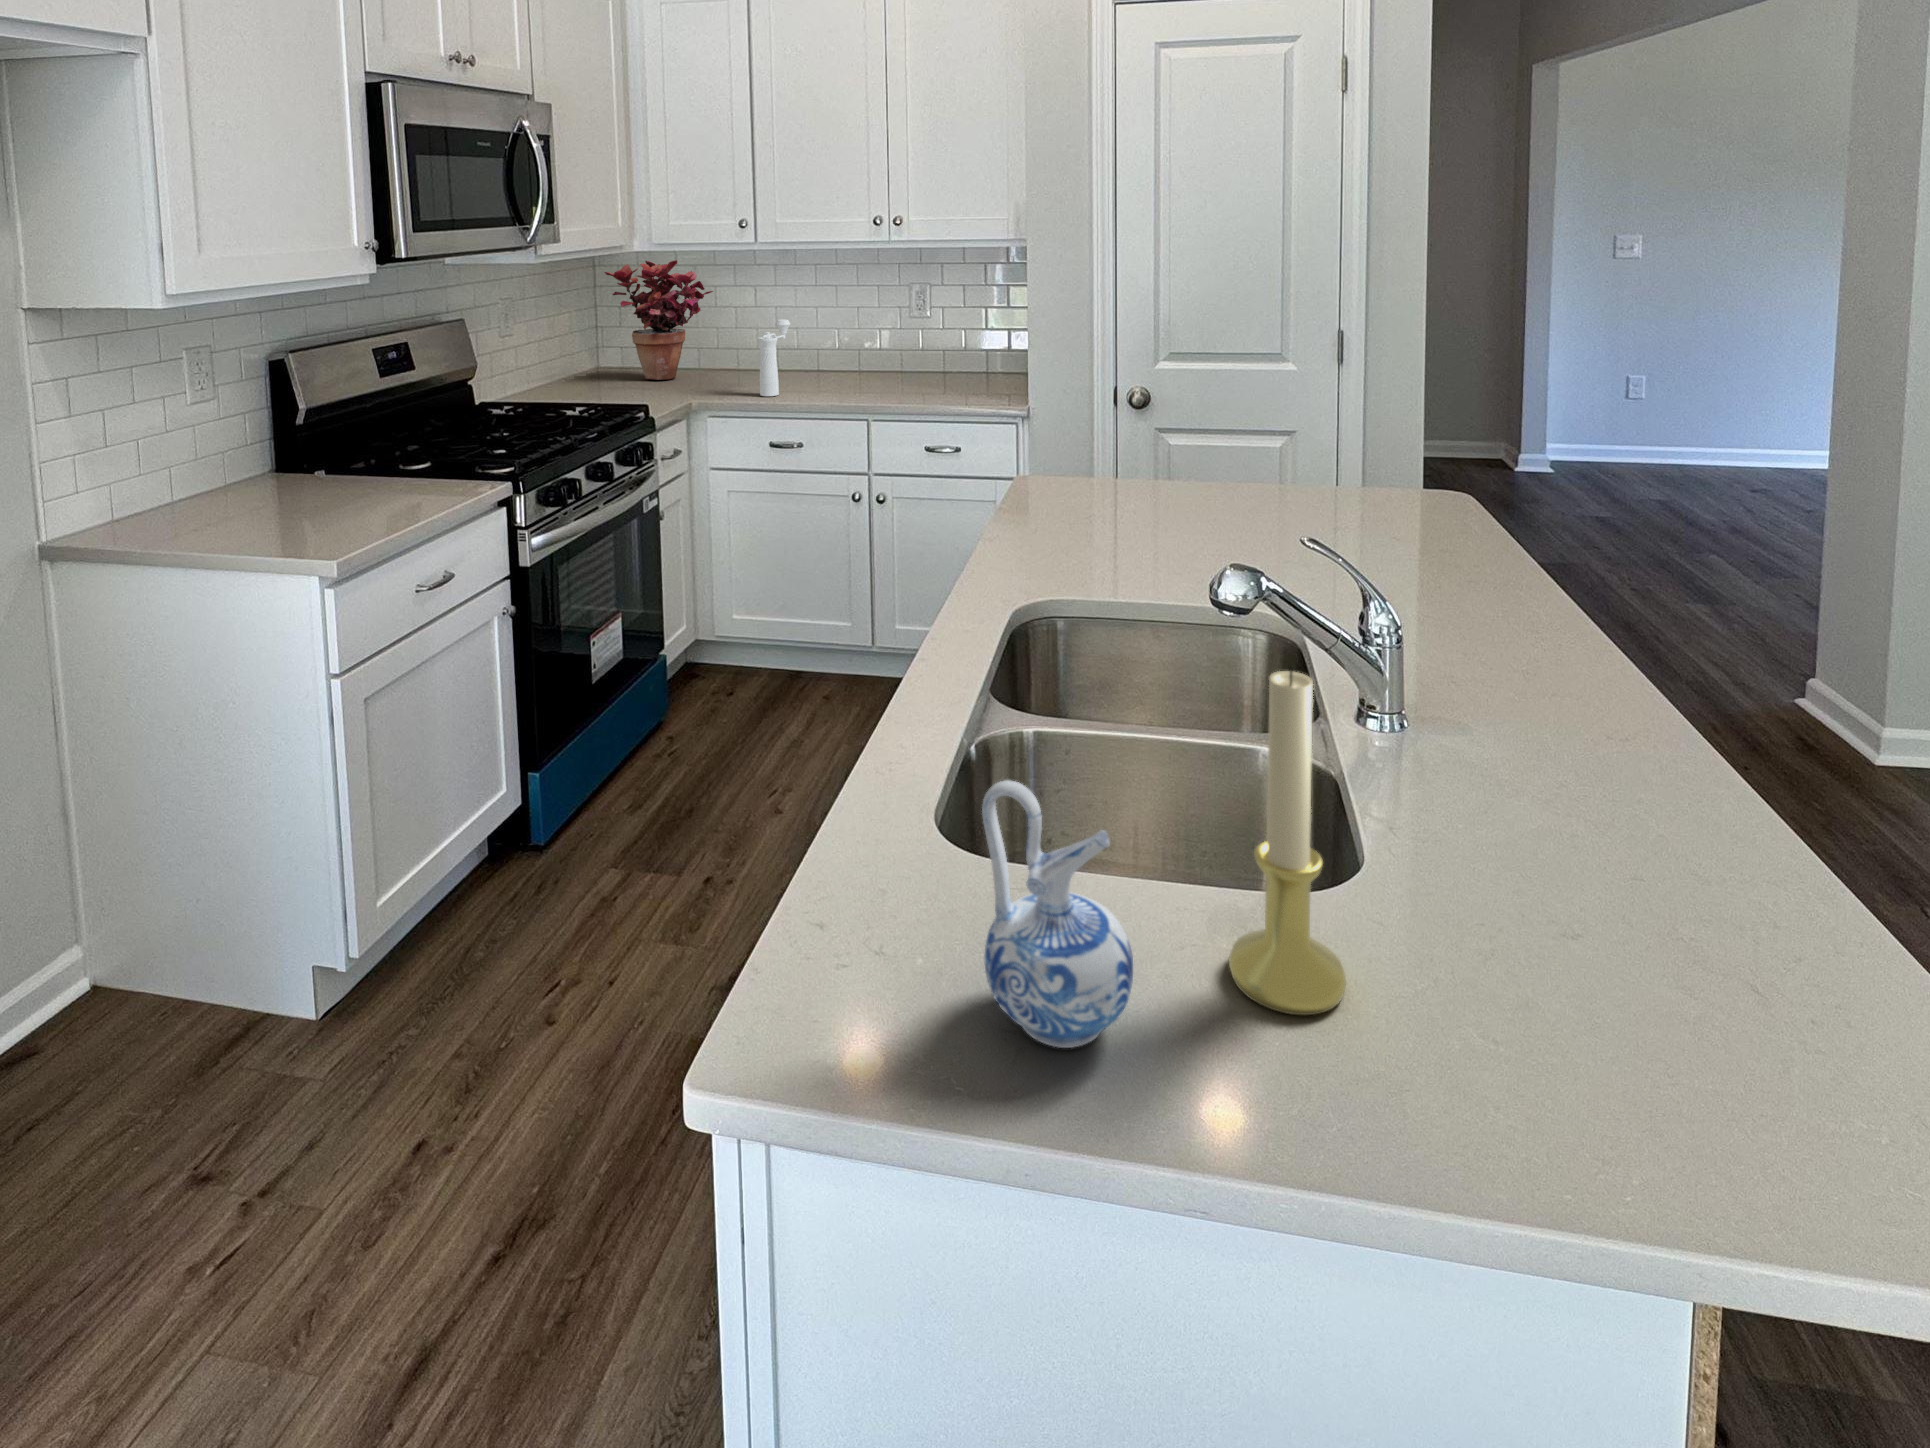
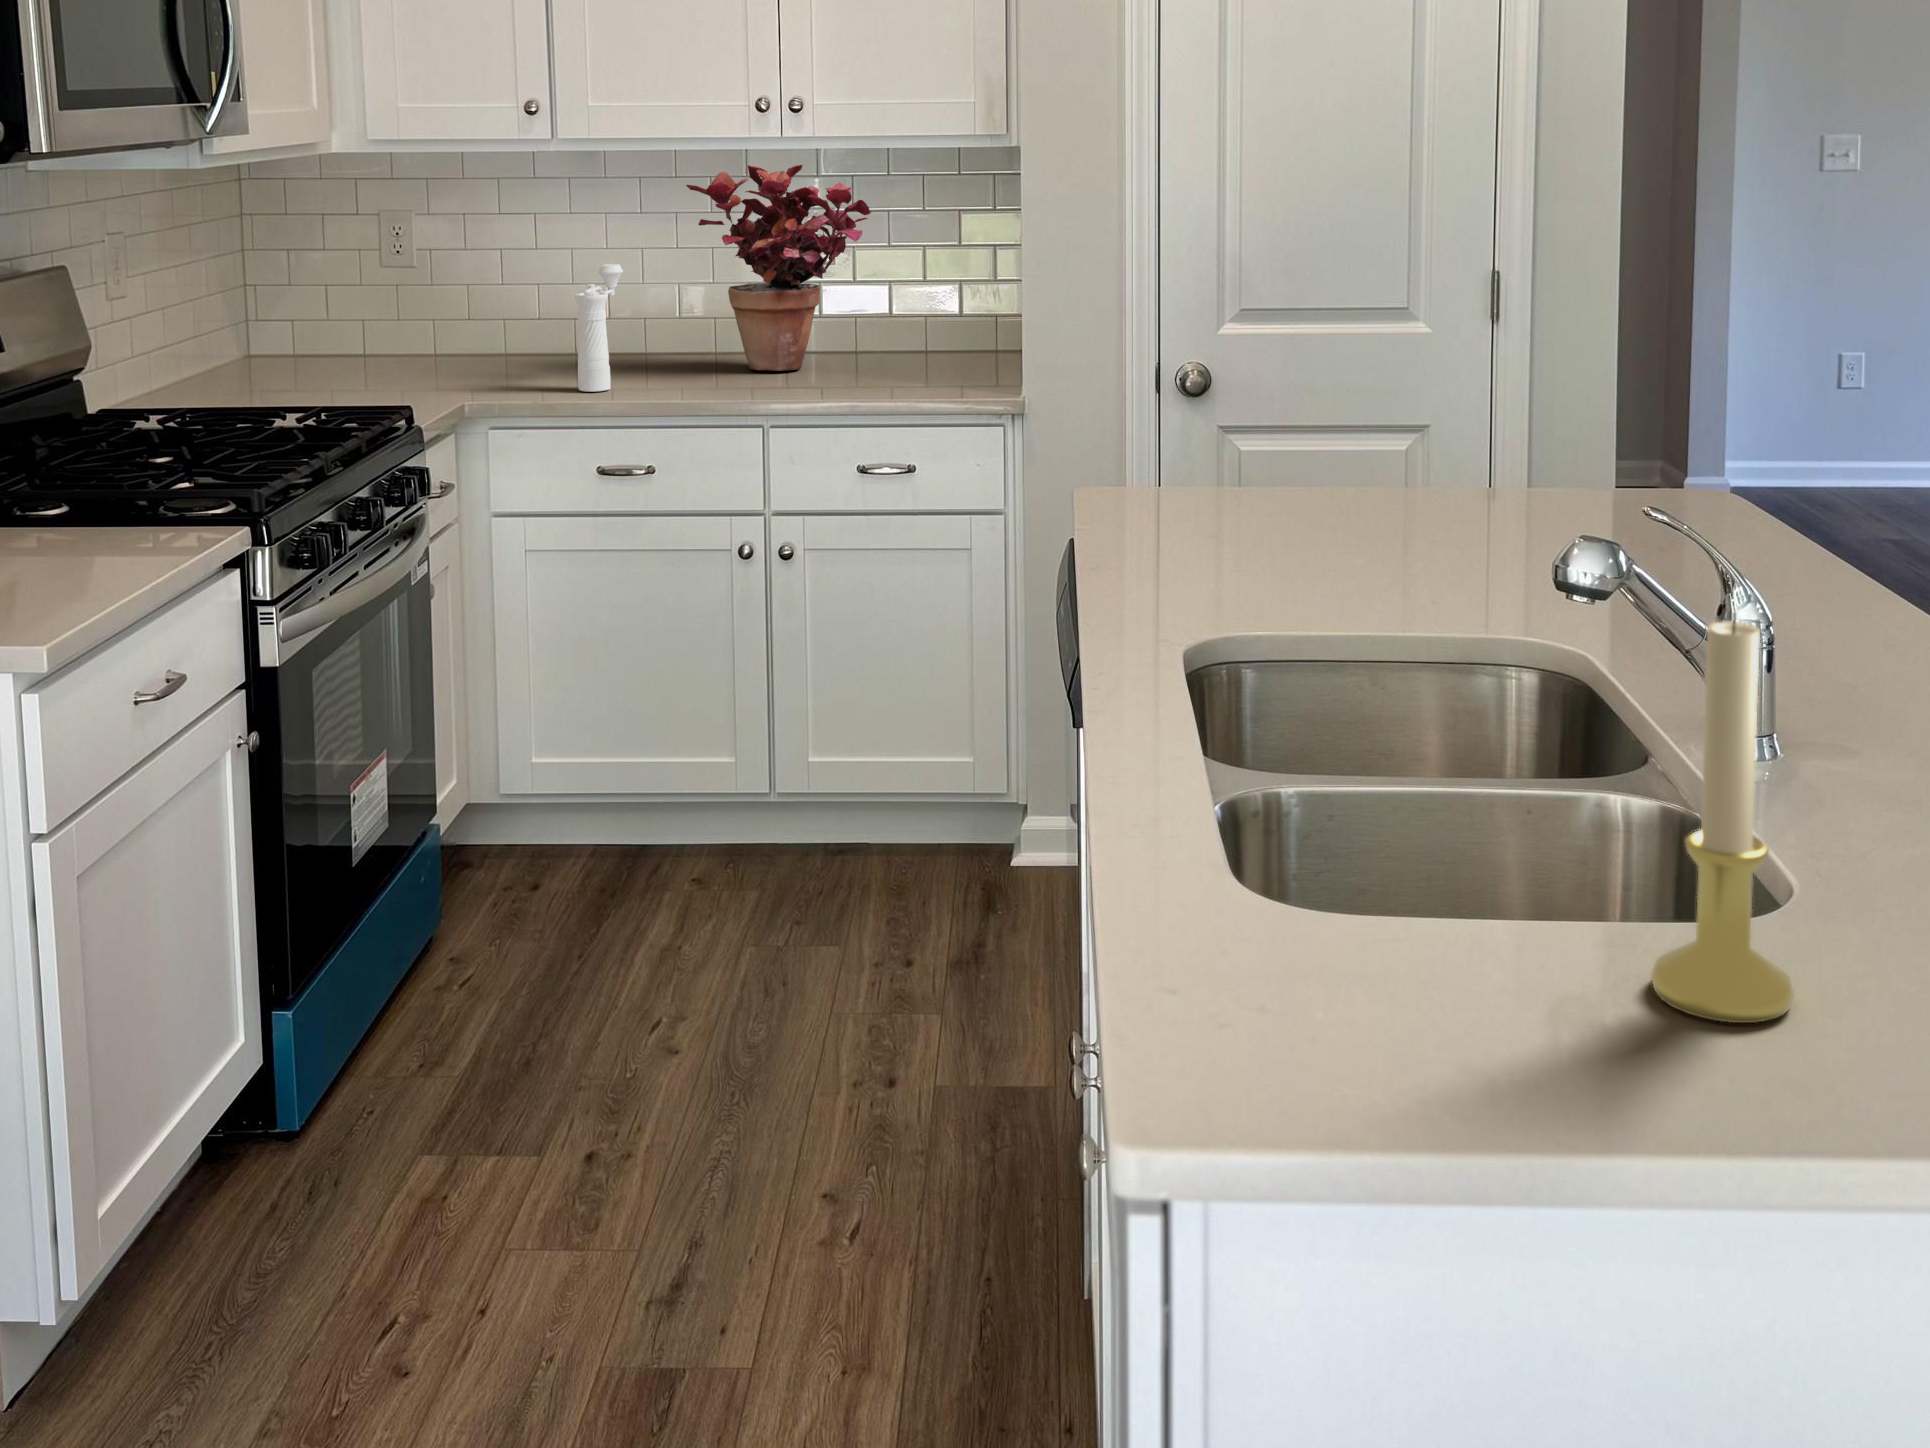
potted plant: present [605,260,713,380] -> present [686,165,871,371]
ceramic pitcher: present [982,780,1133,1048] -> none [1392,761,1575,1072]

